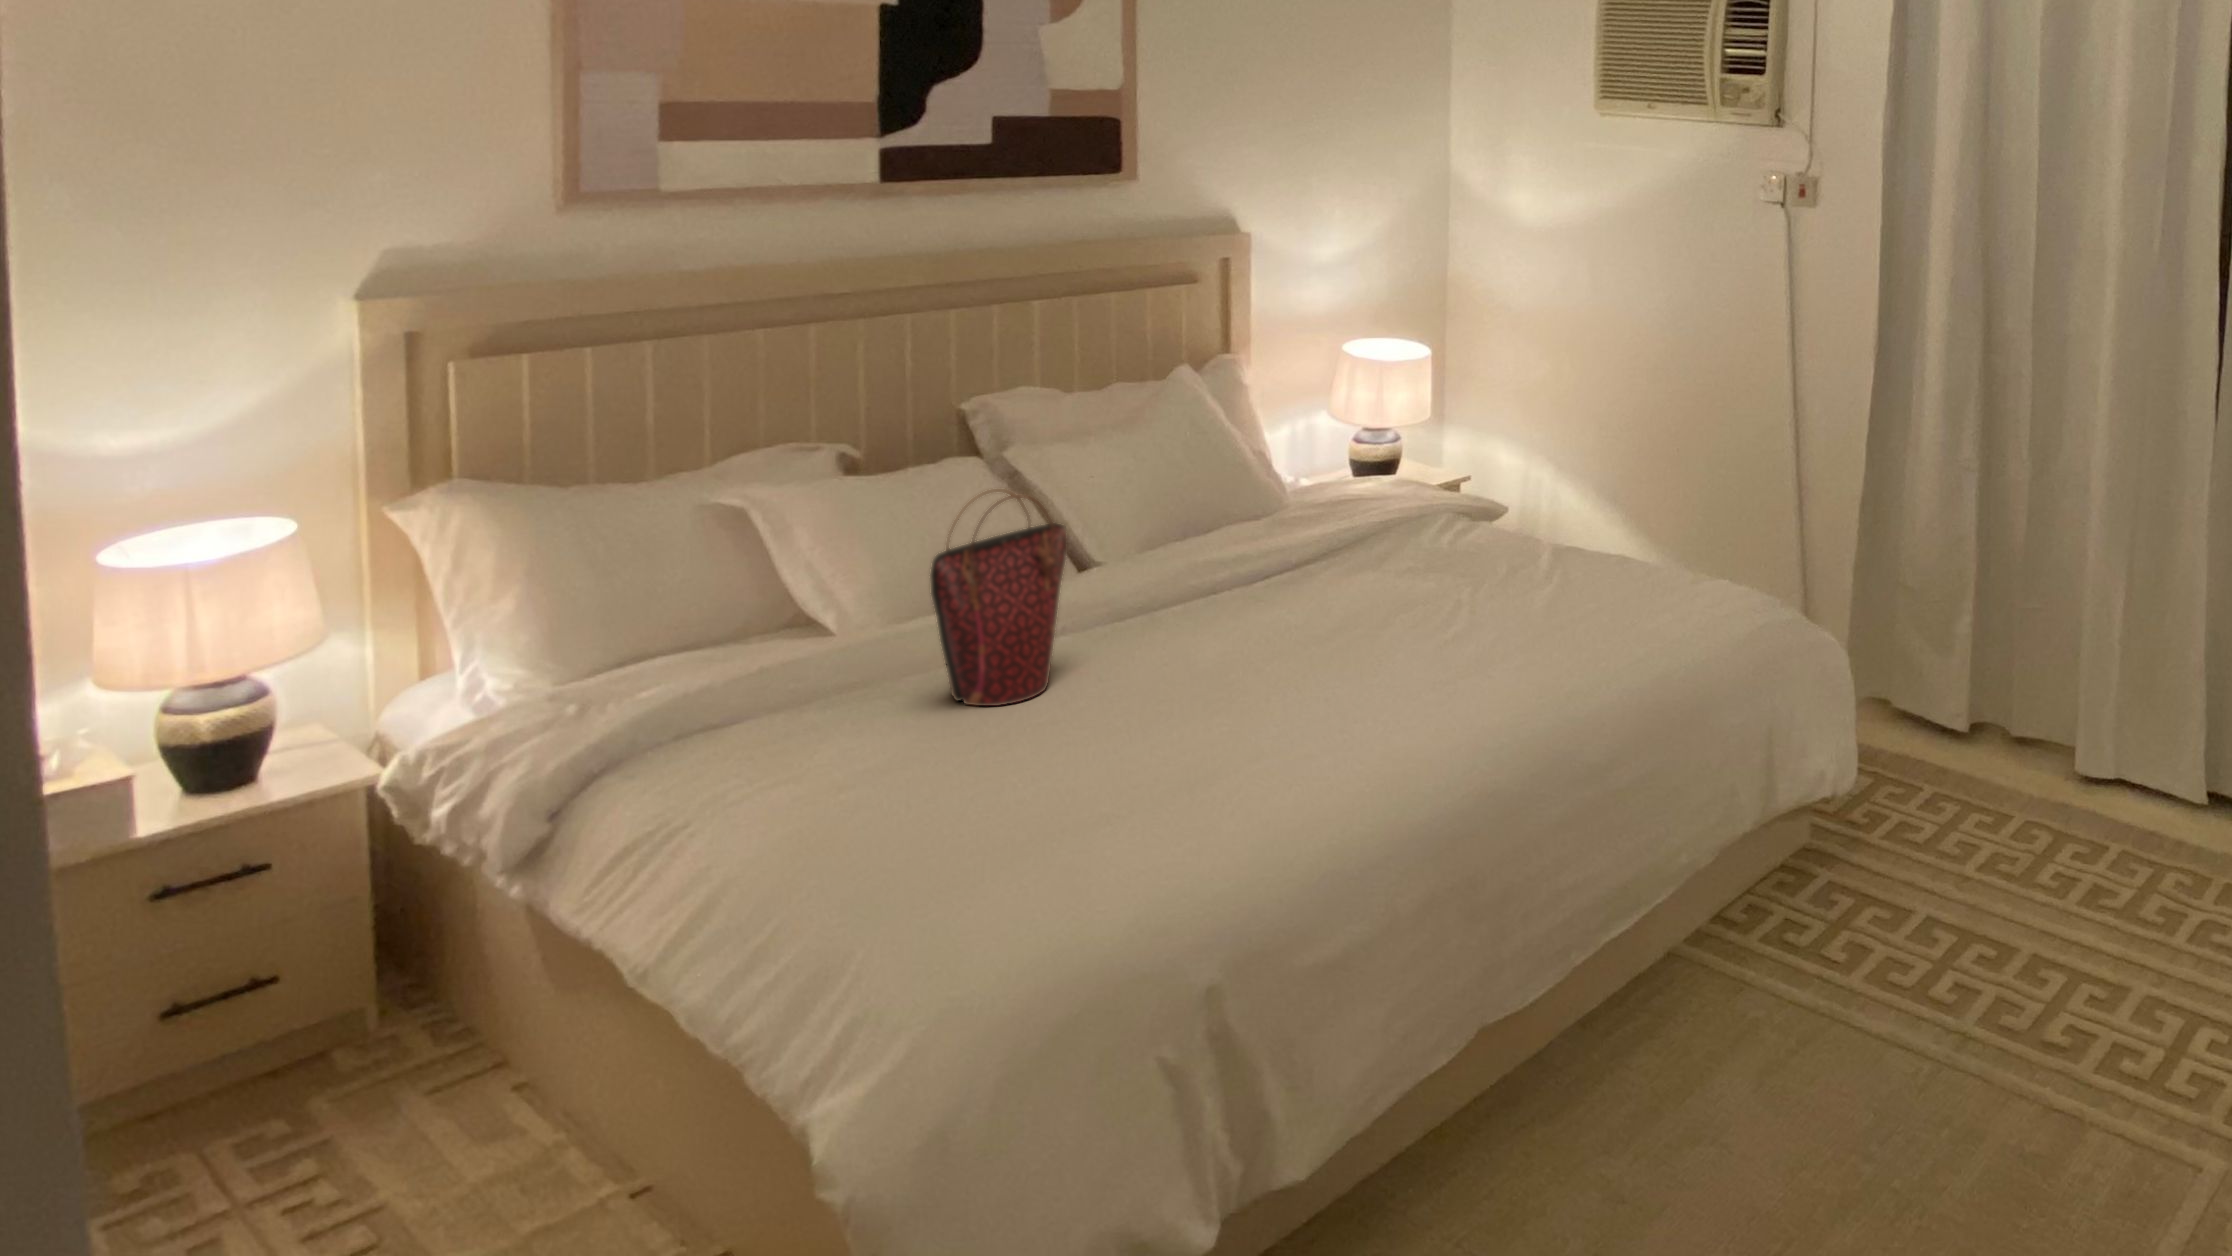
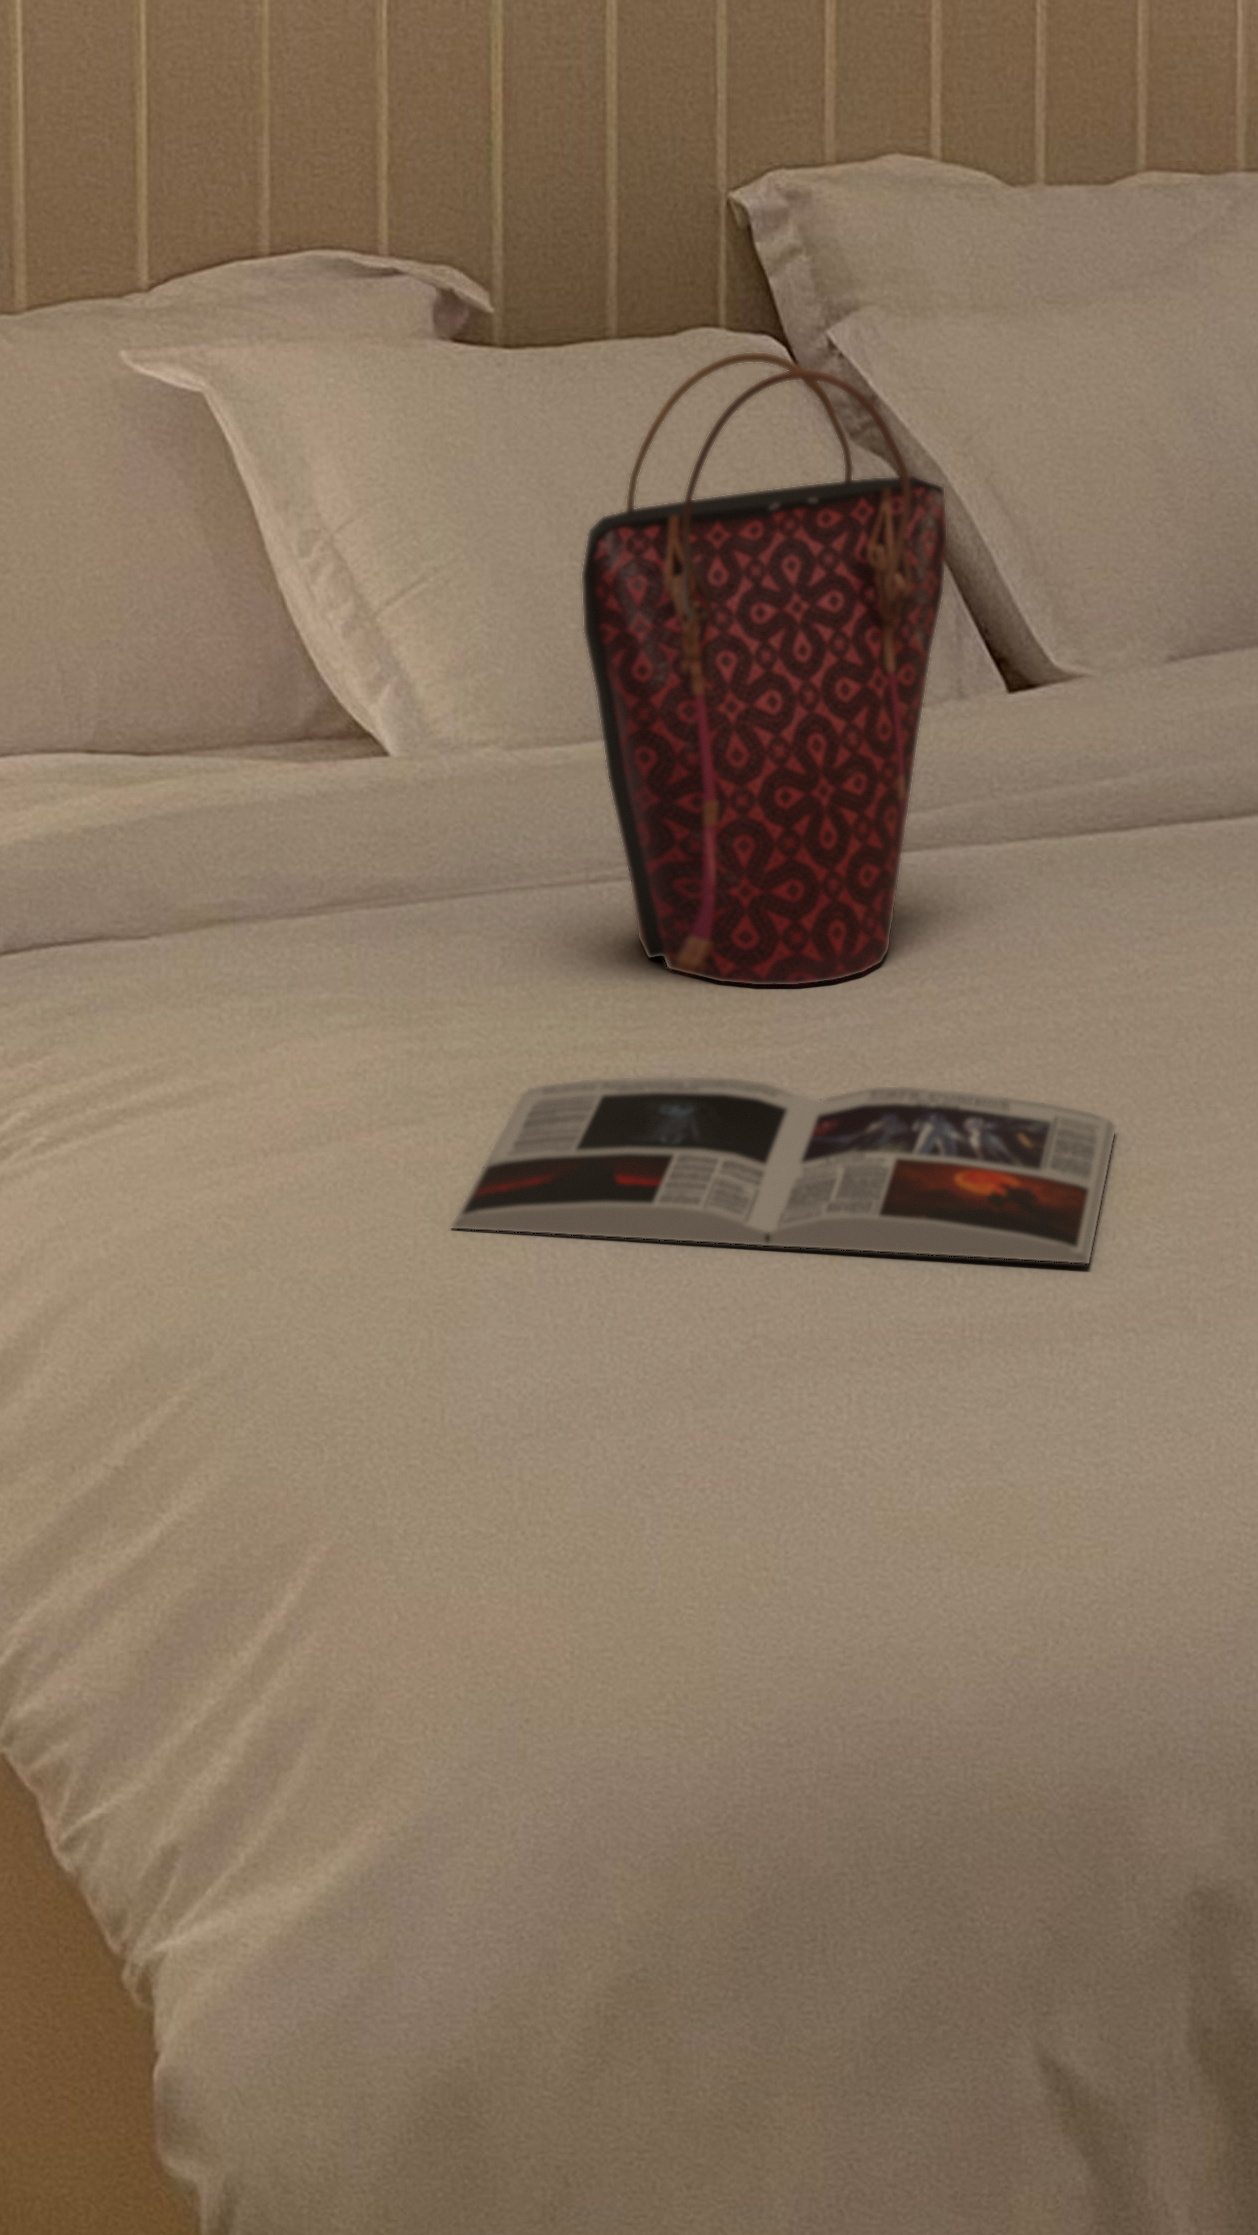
magazine: none [896,734,1141,822] -> present [452,1076,1115,1263]

